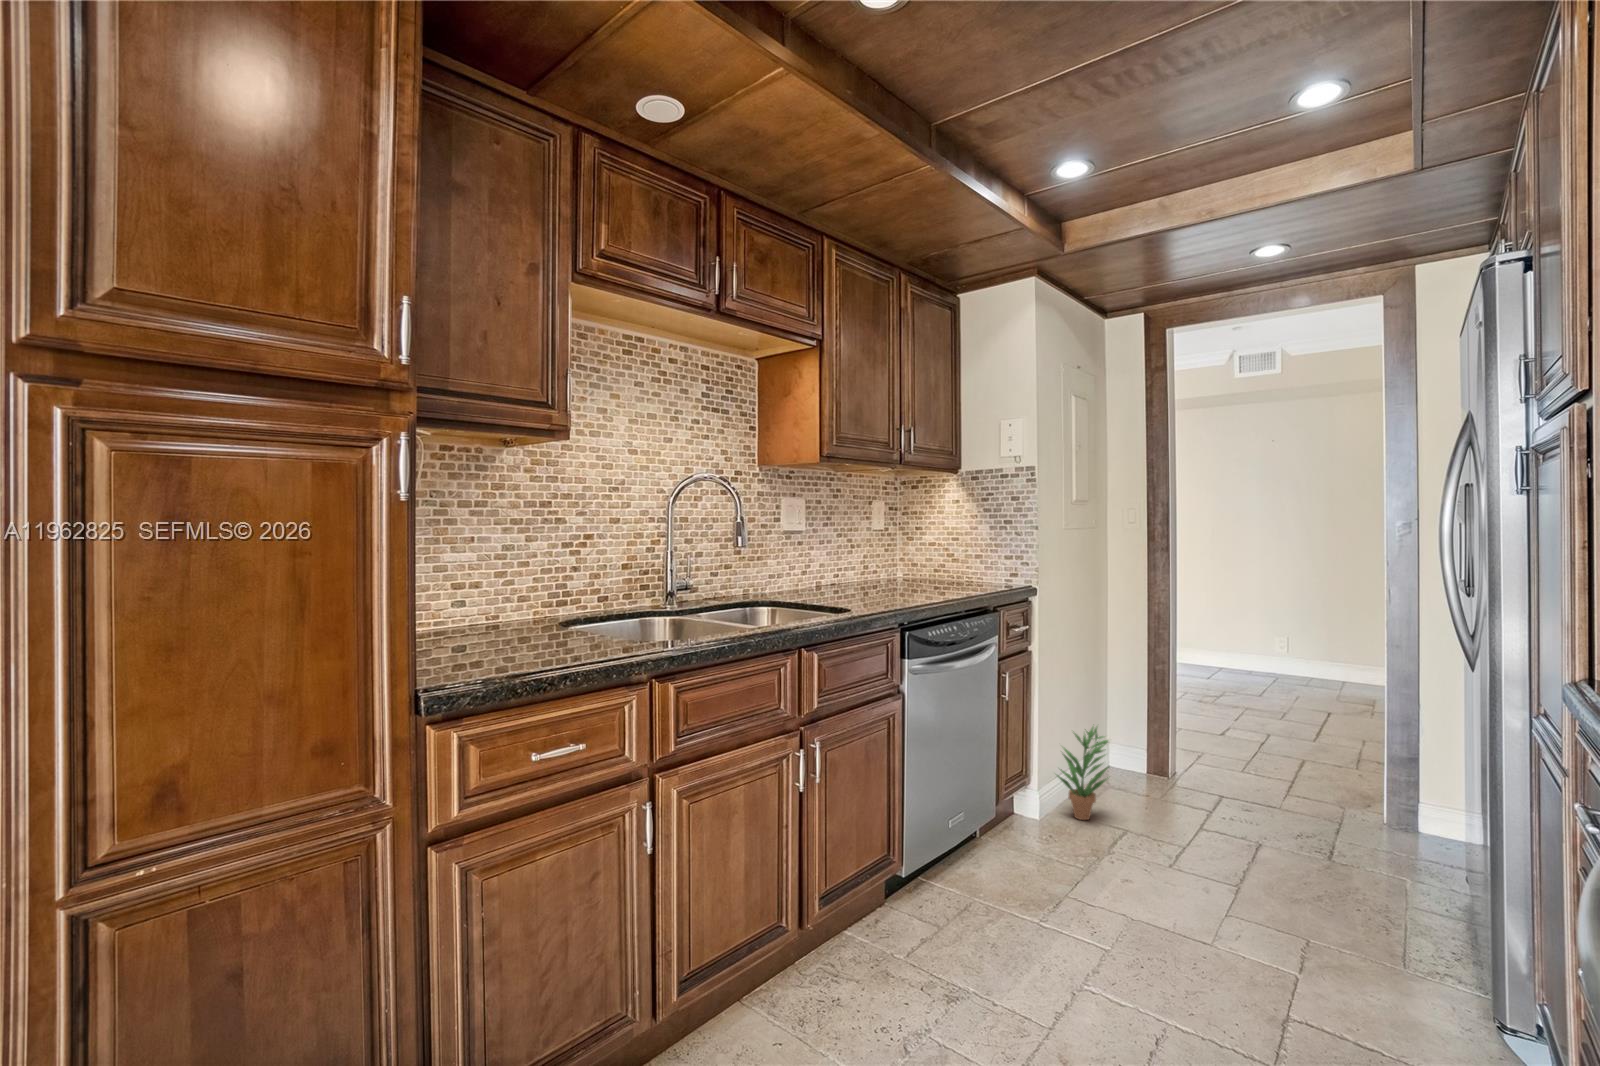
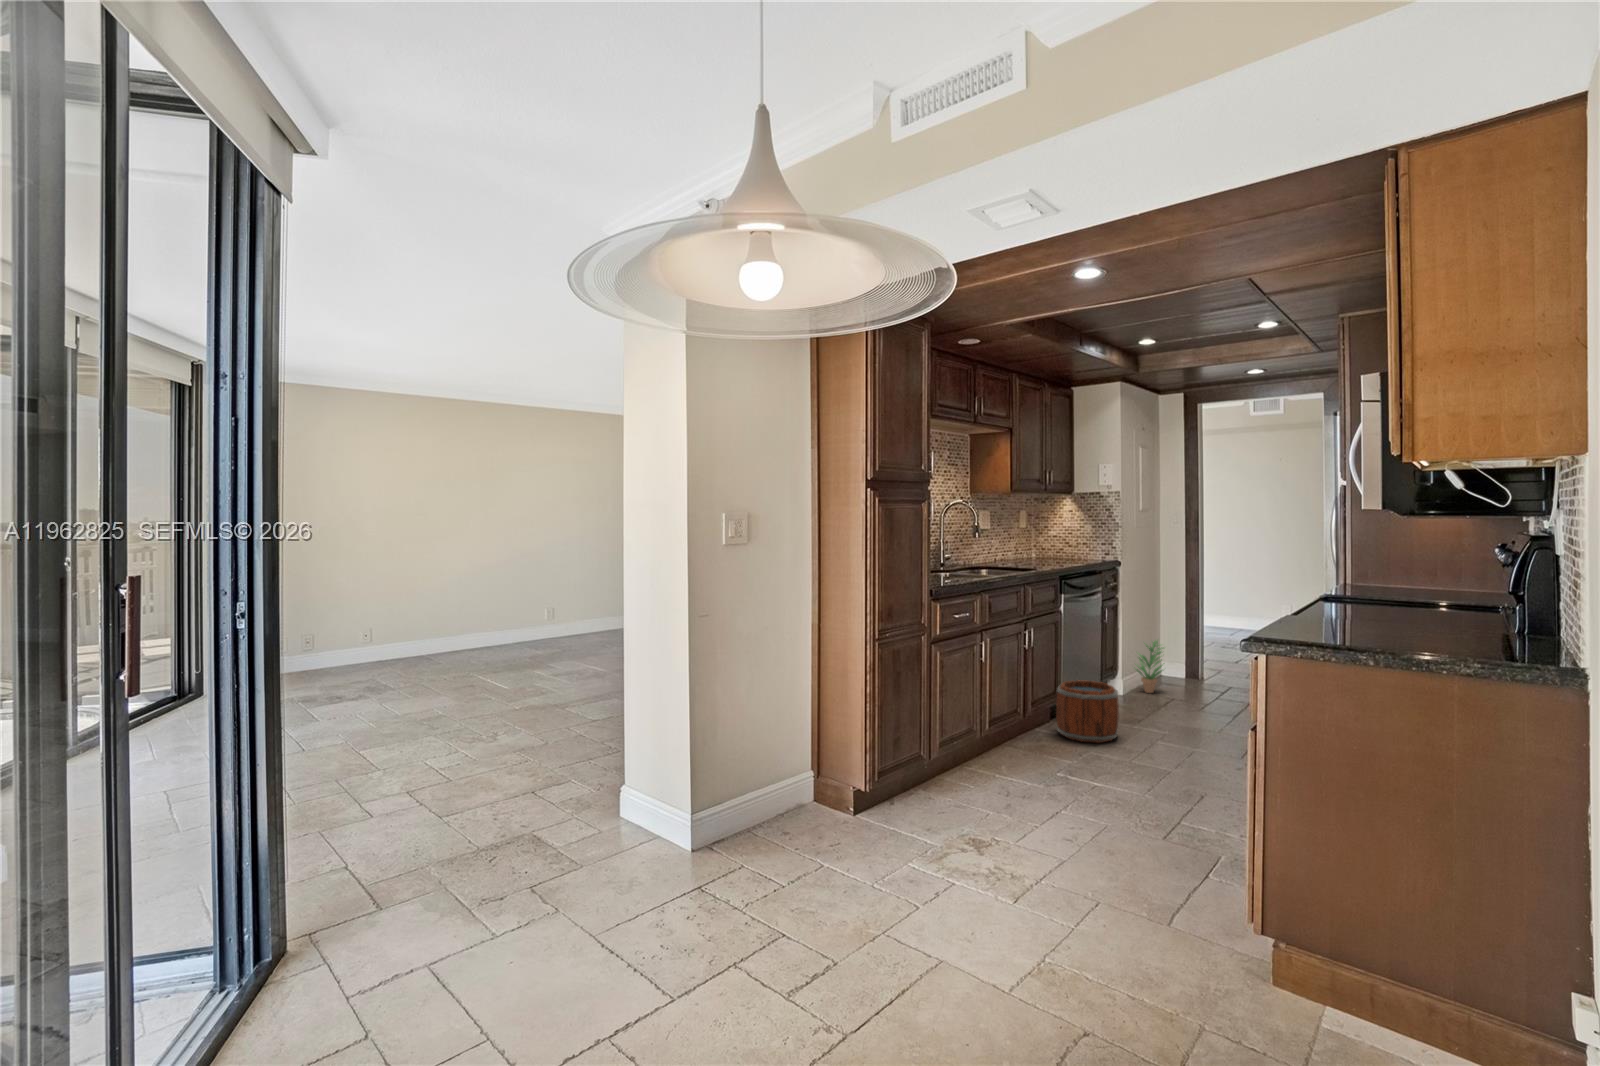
bucket: none [869,843,997,1004] -> present [1056,681,1119,743]

